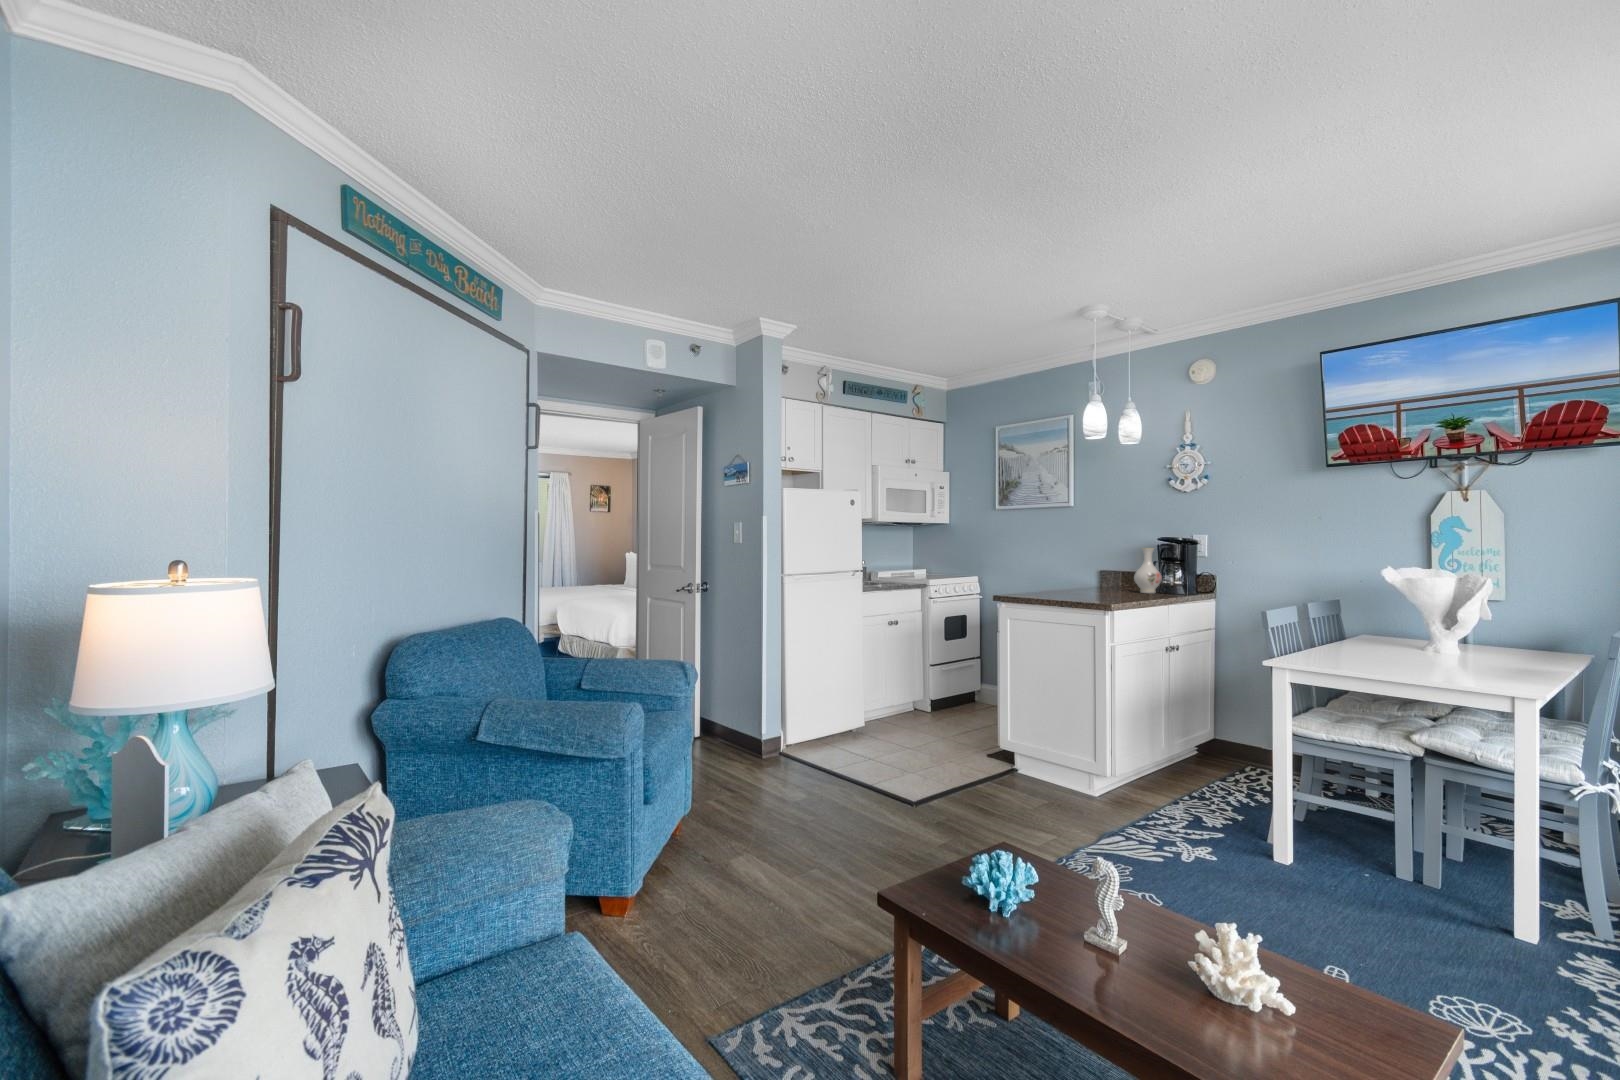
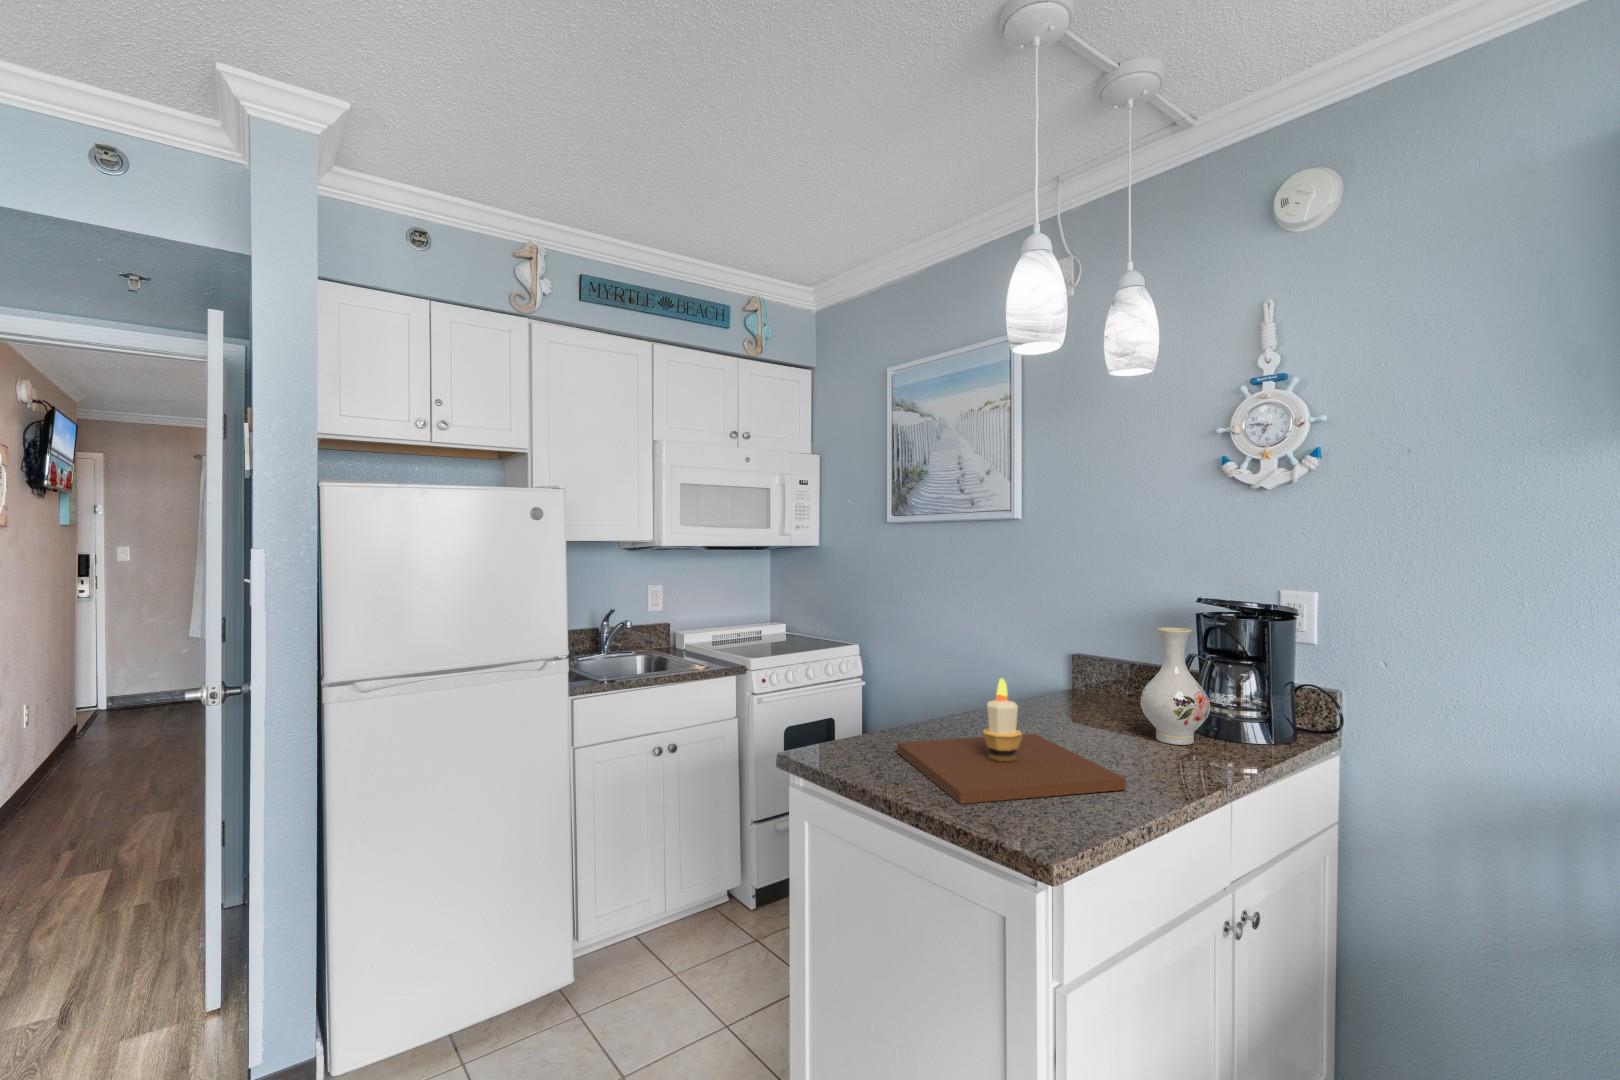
candle: none [1040,561,1131,598] -> present [897,678,1126,804]

